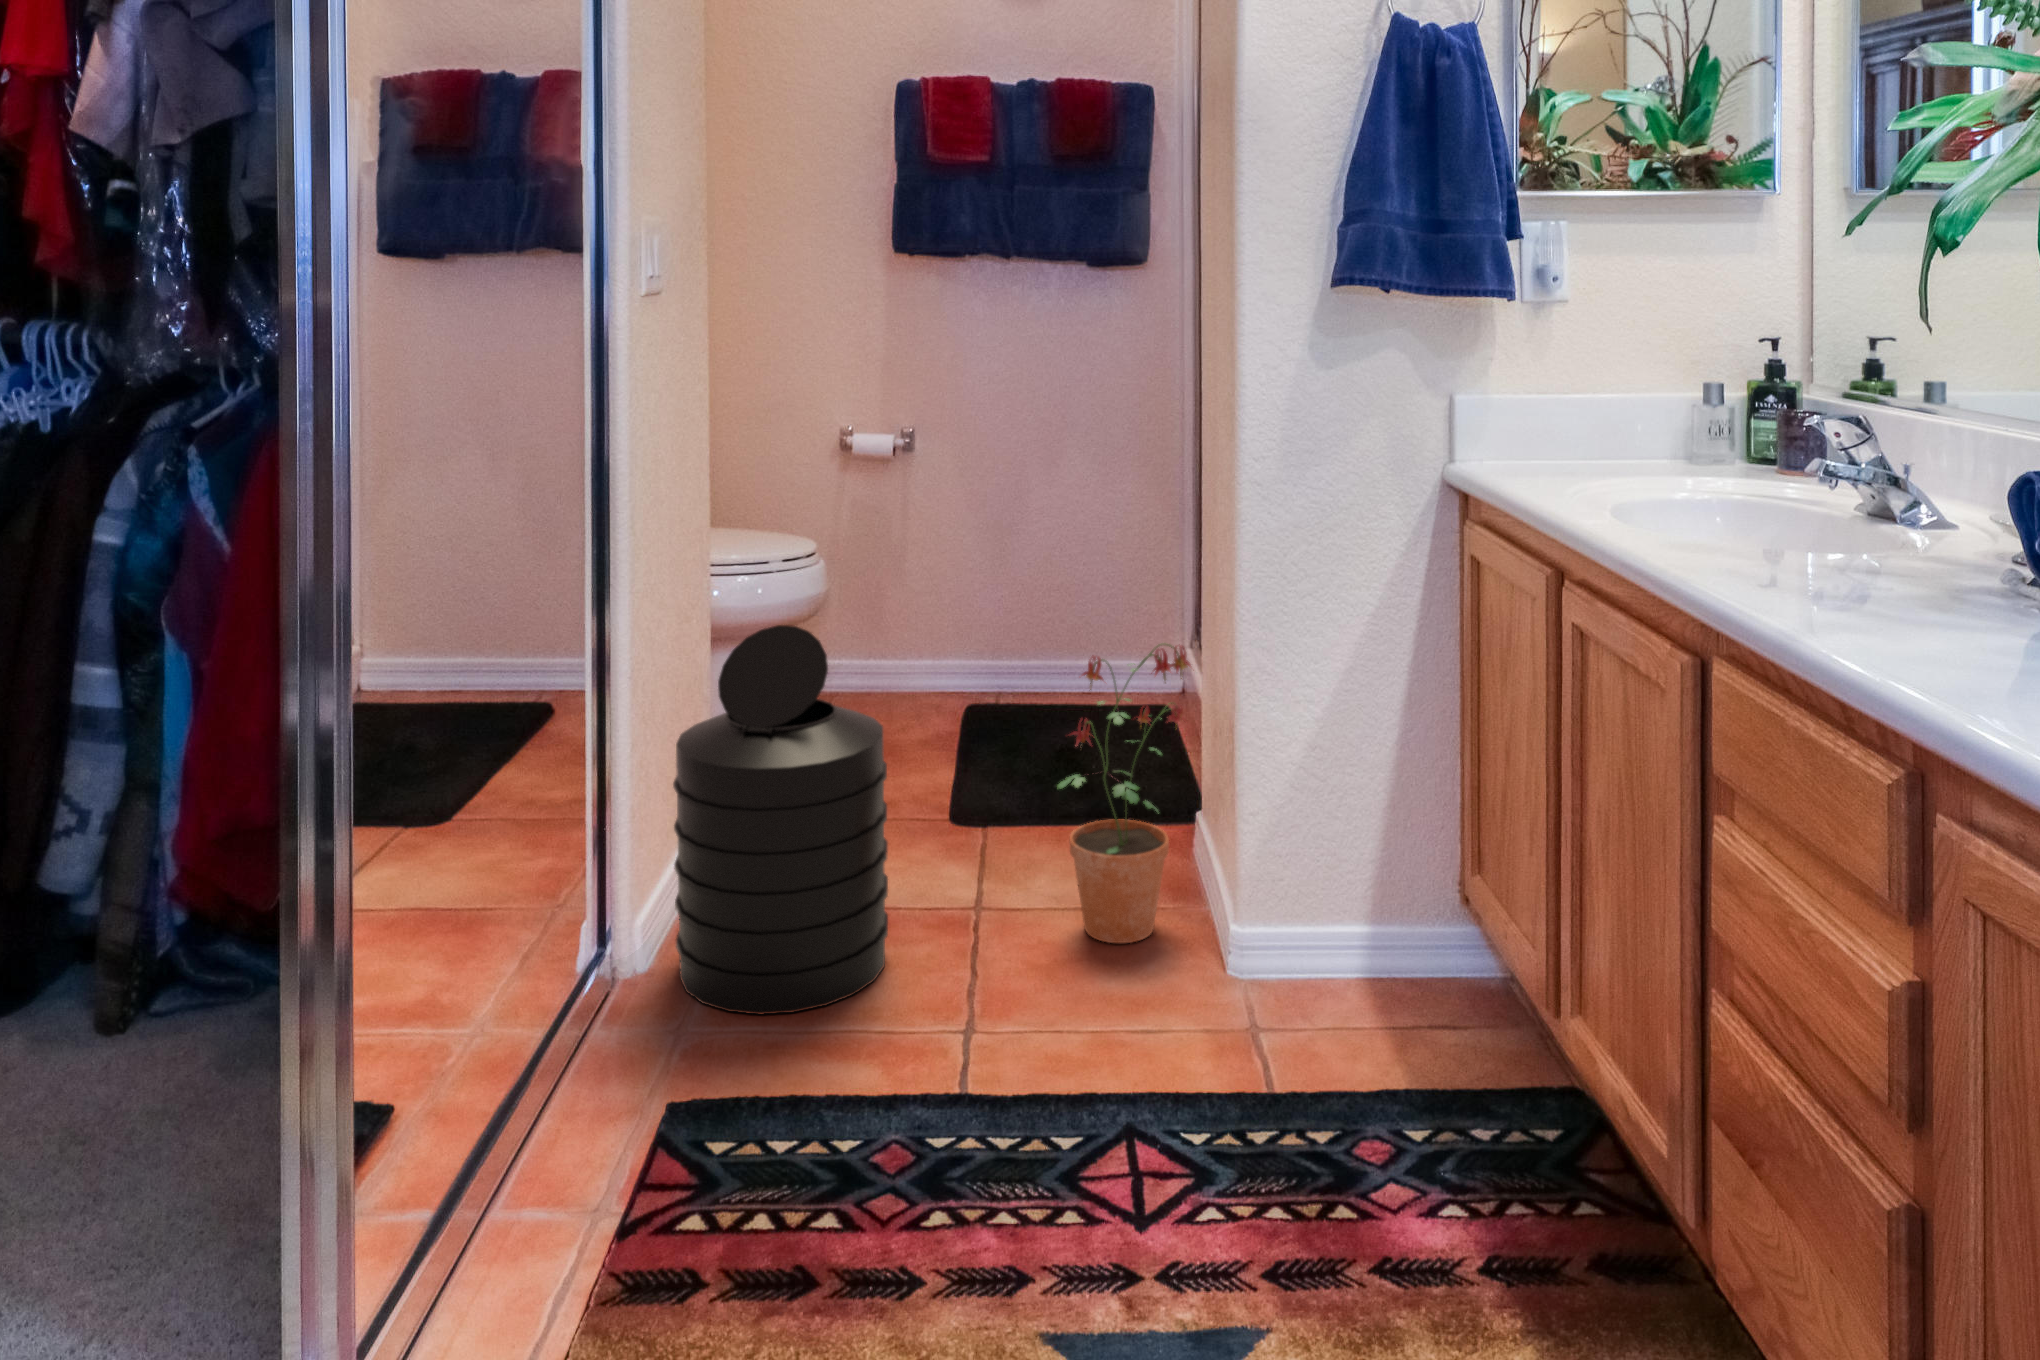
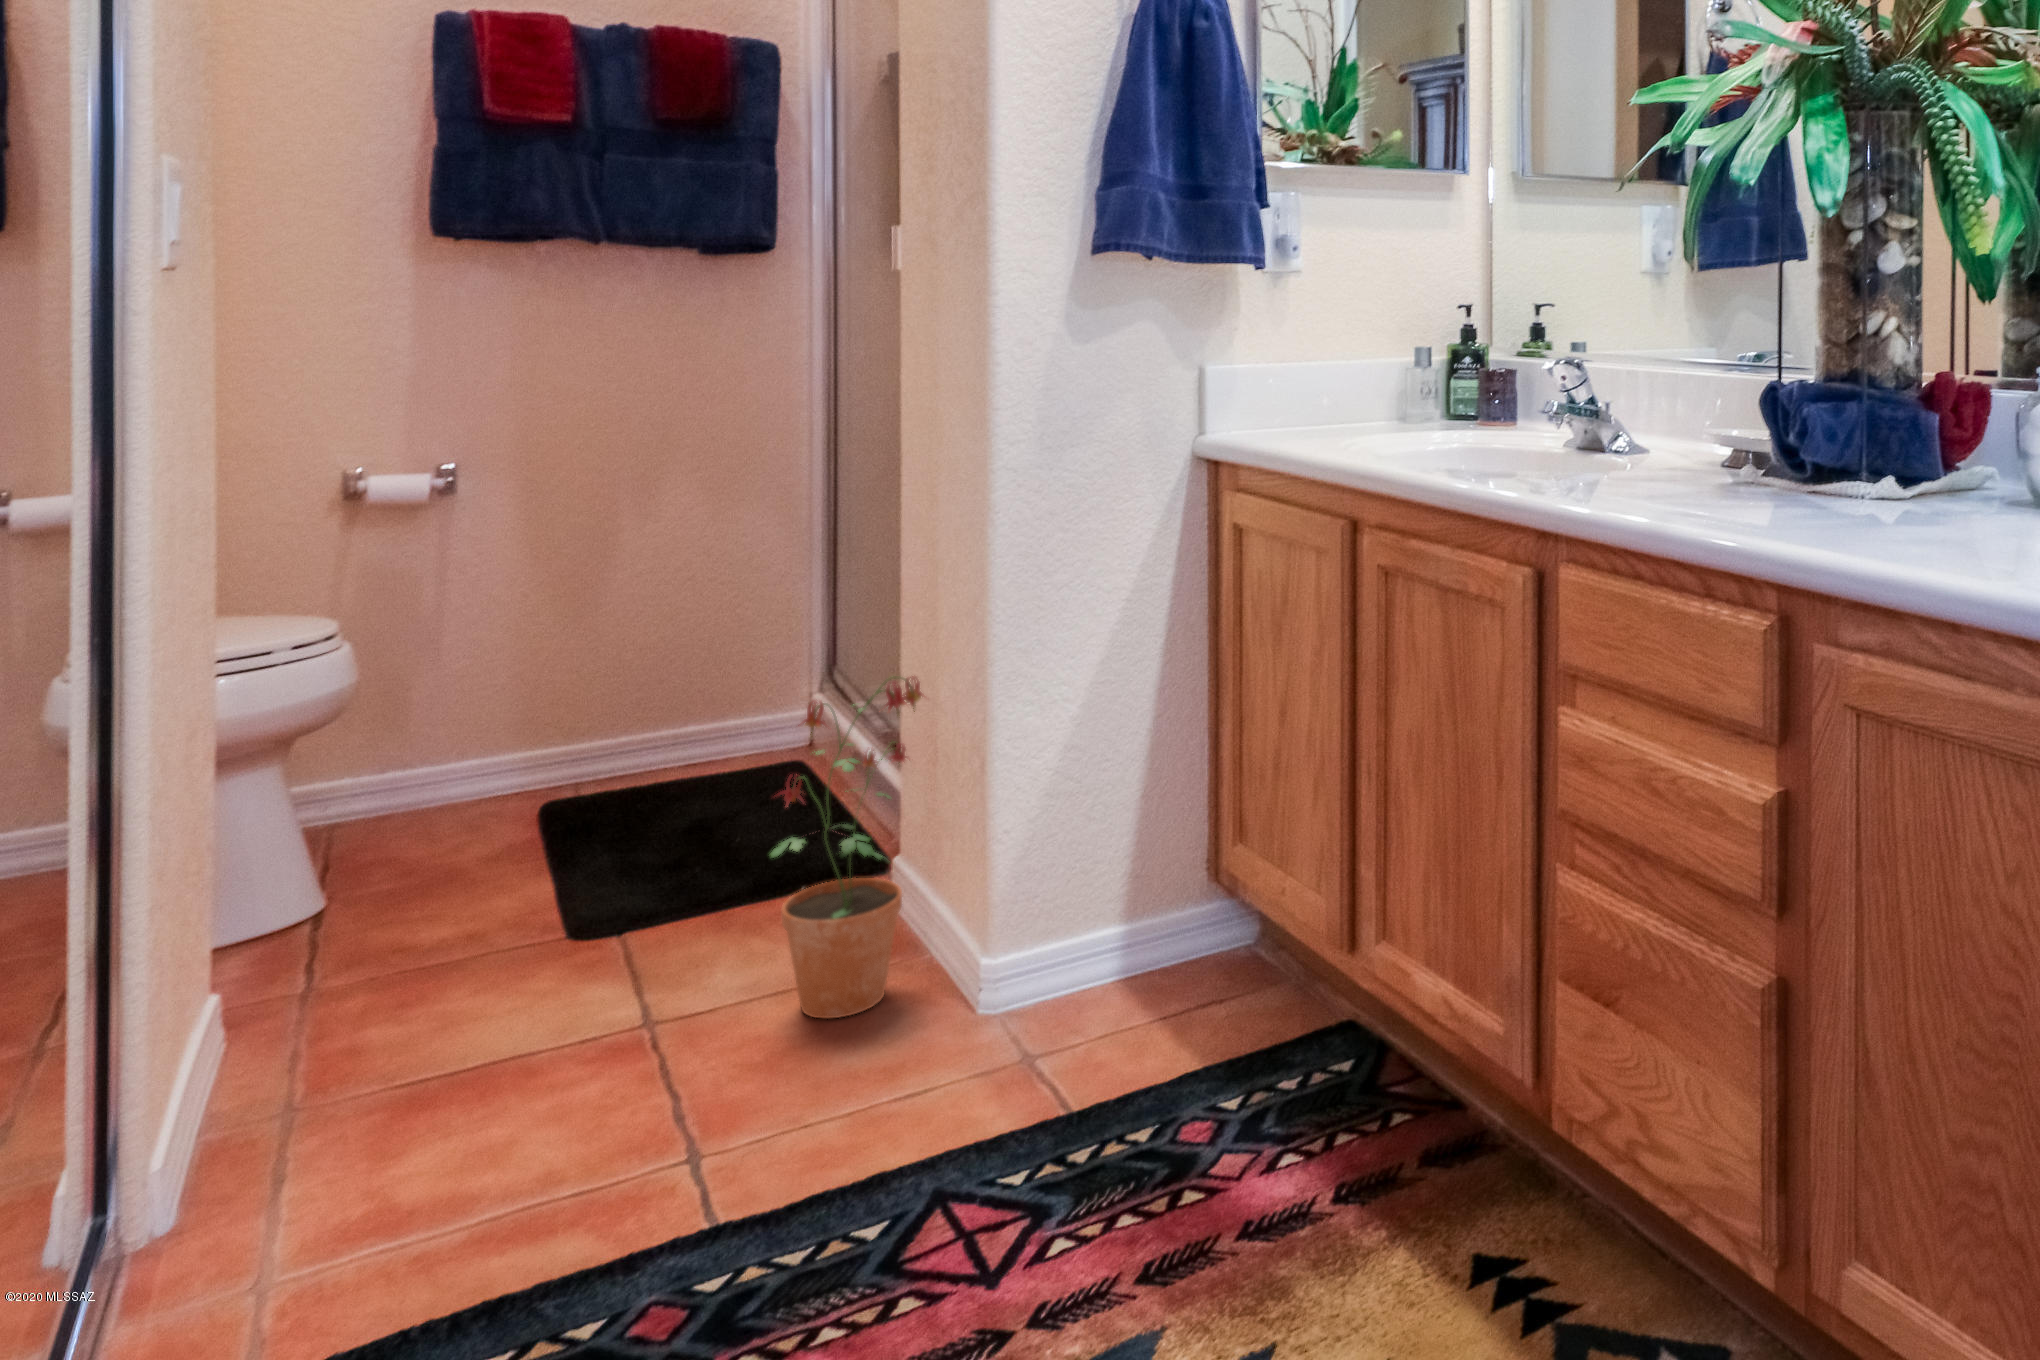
trash can: present [673,625,888,1014] -> none [210,715,552,1240]

